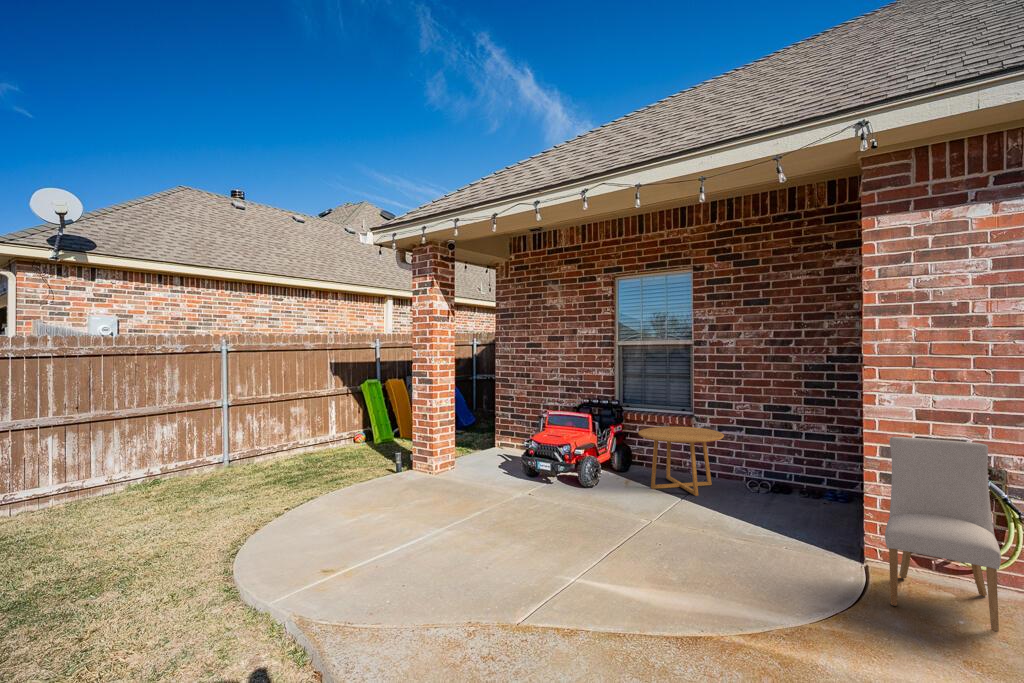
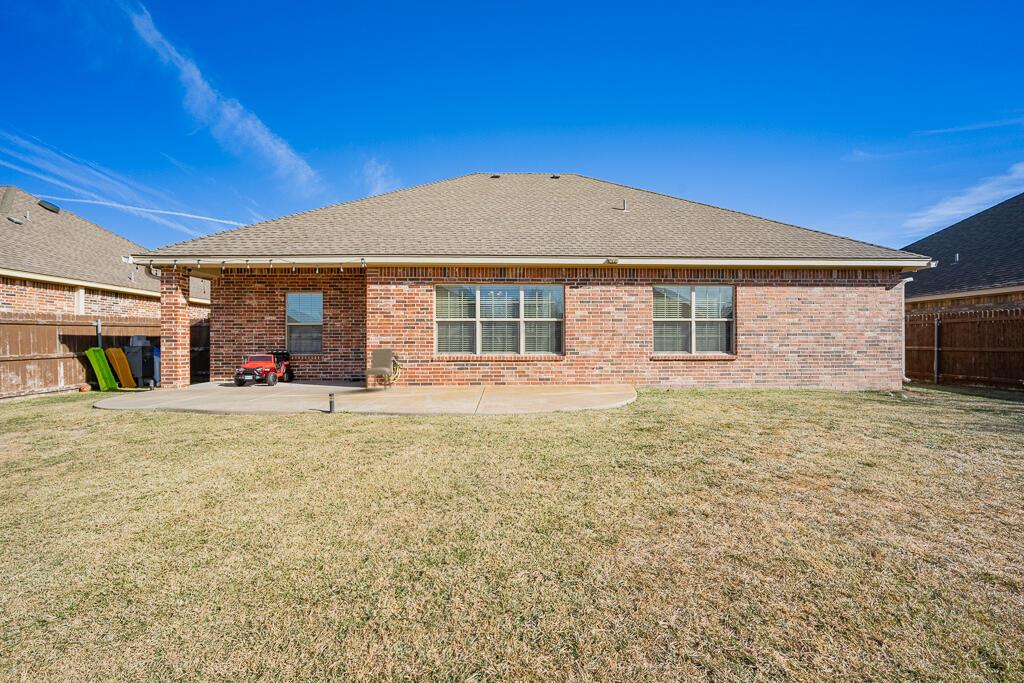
round table: present [638,427,724,496] -> none [297,360,334,384]

